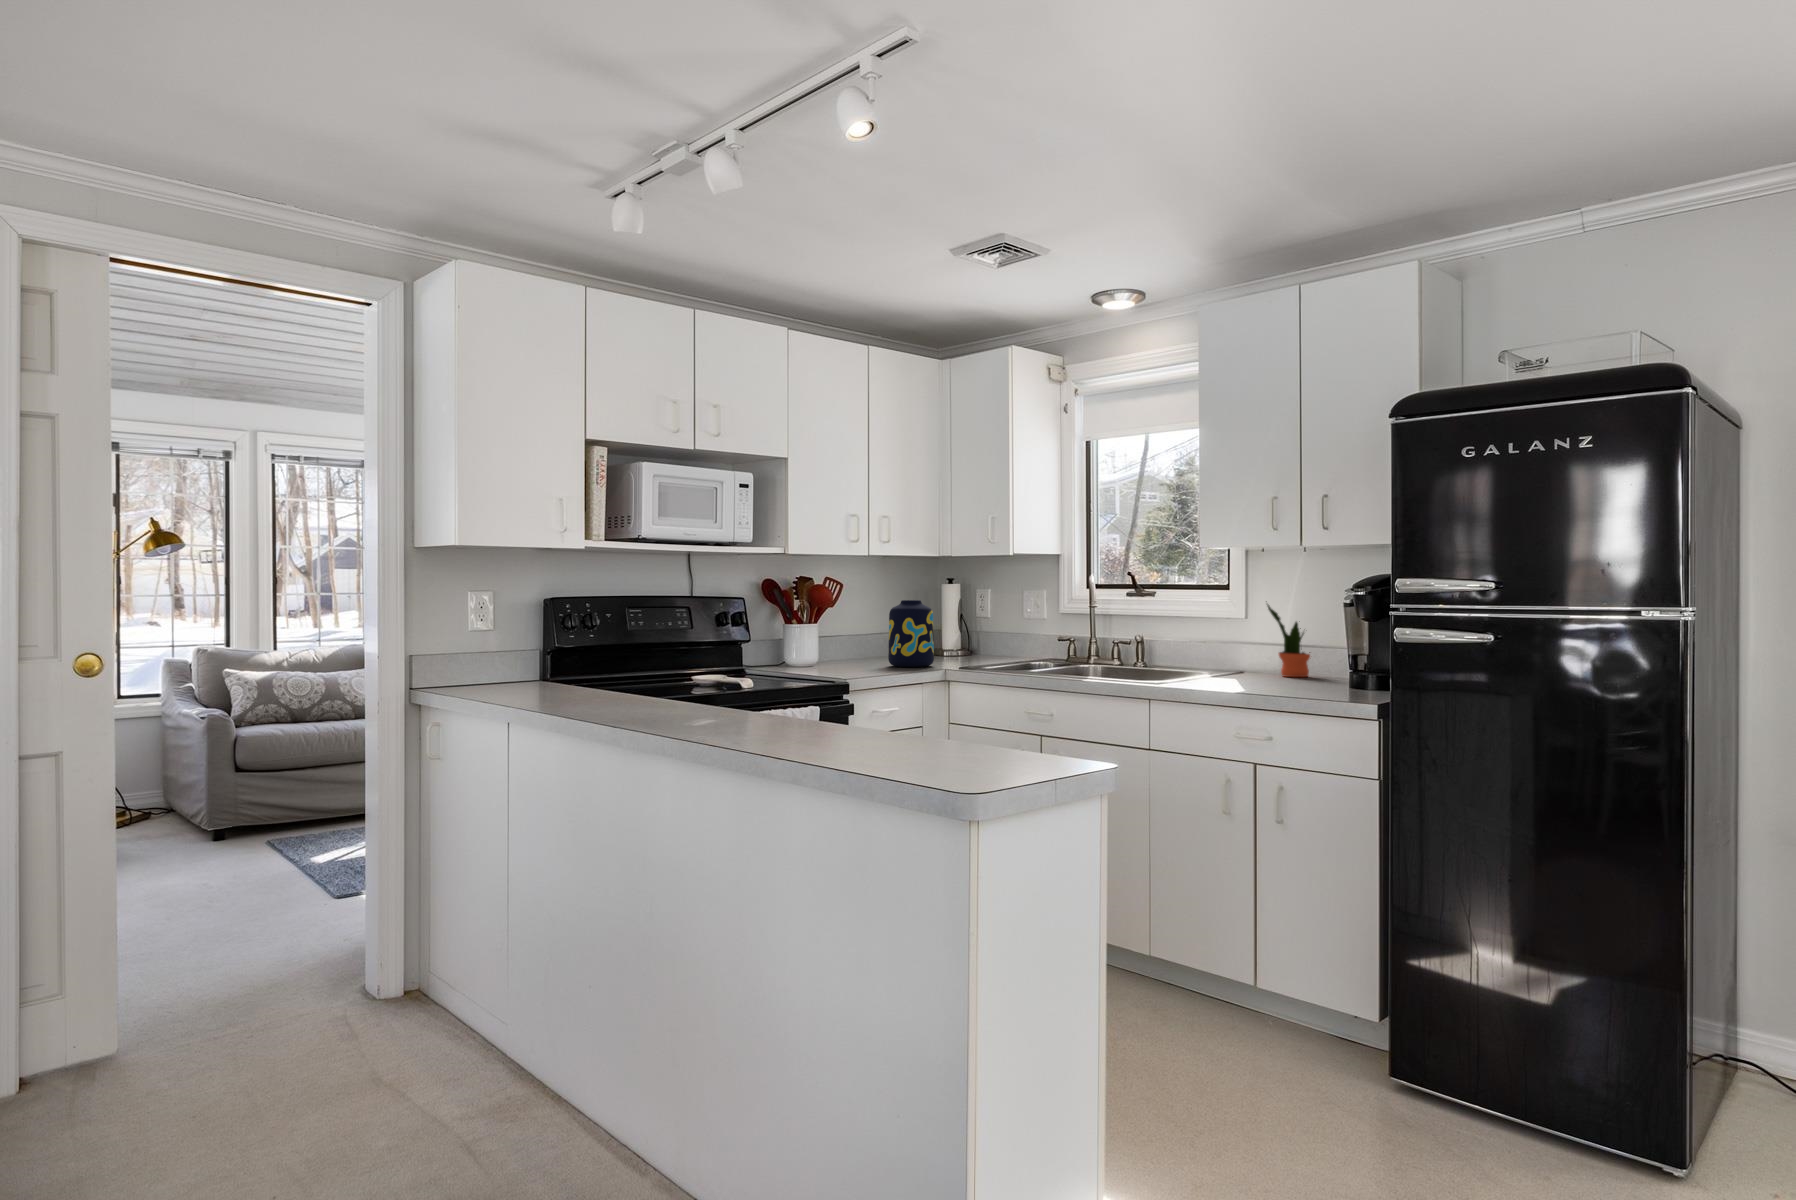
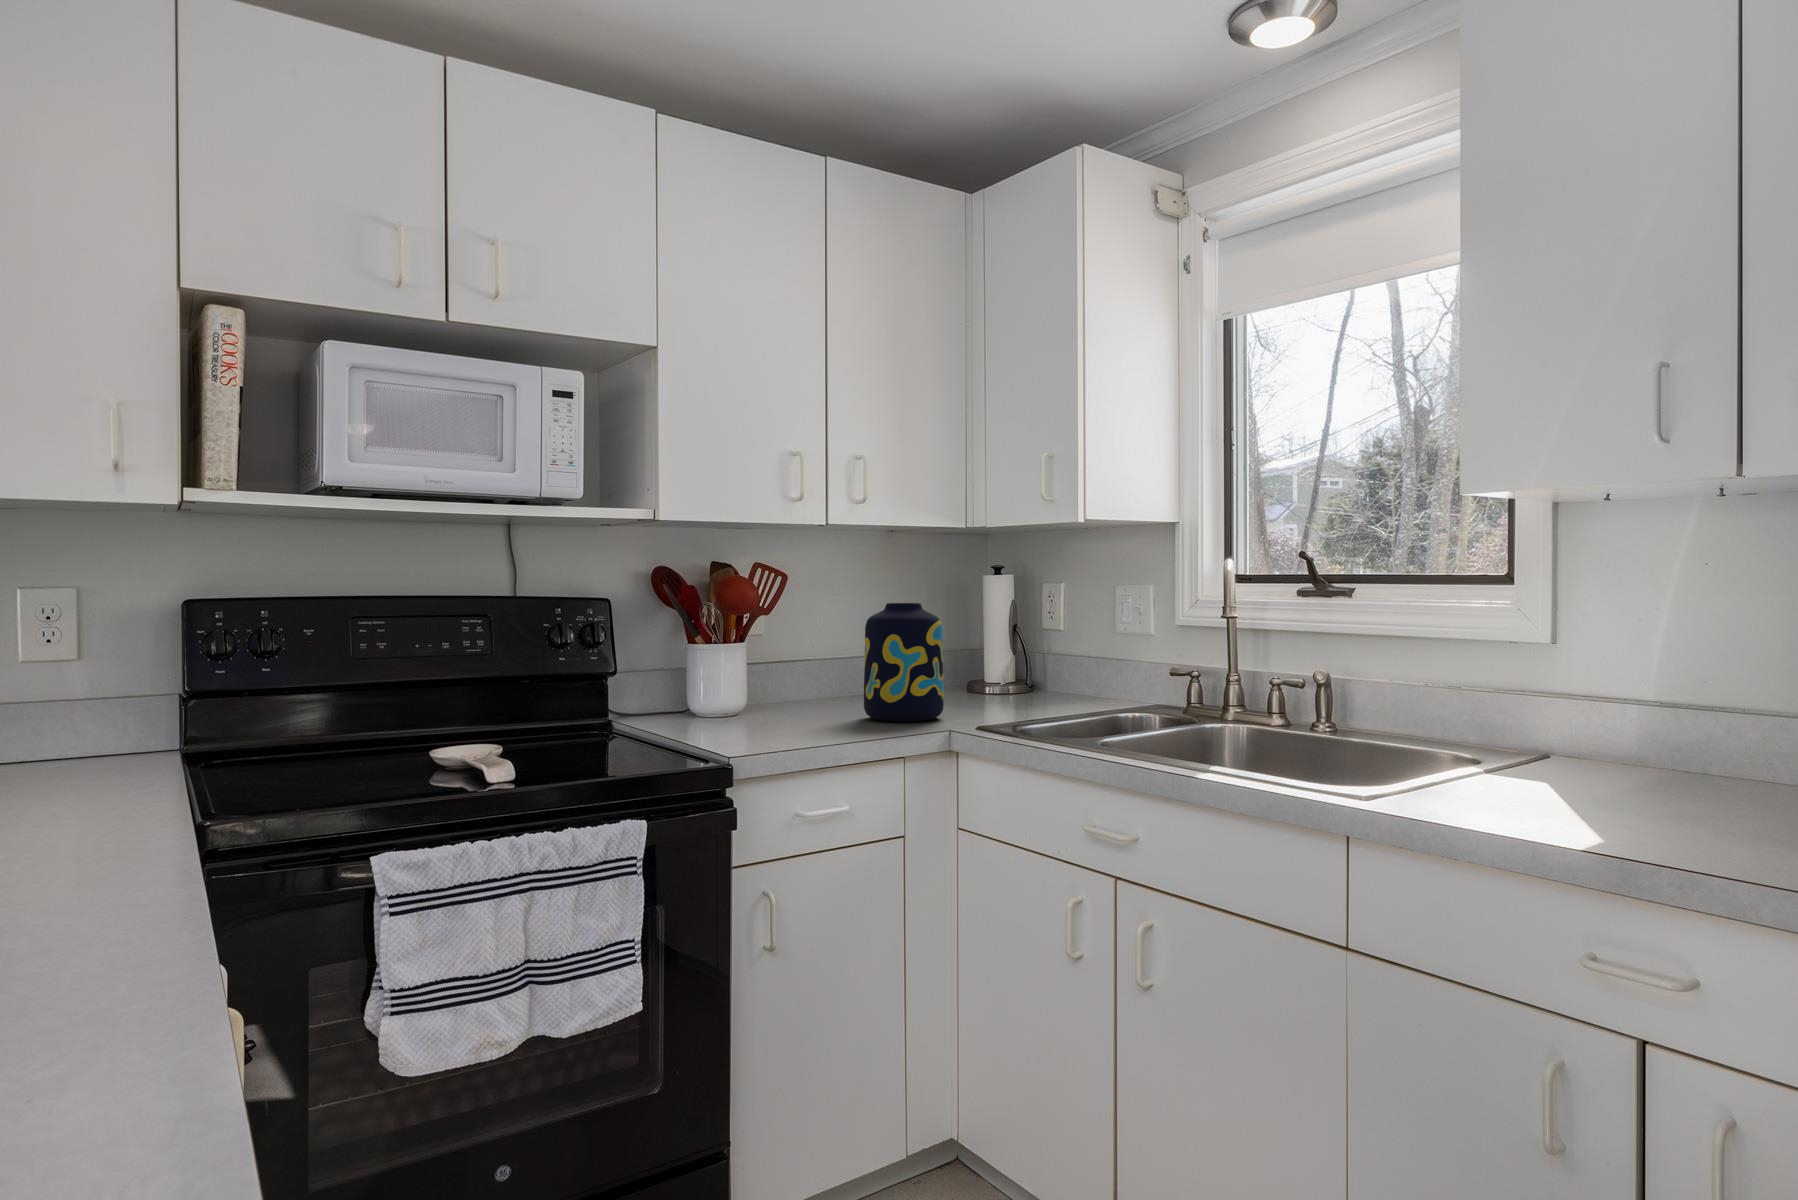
potted plant: present [1267,604,1310,677] -> none [1600,608,1713,776]

